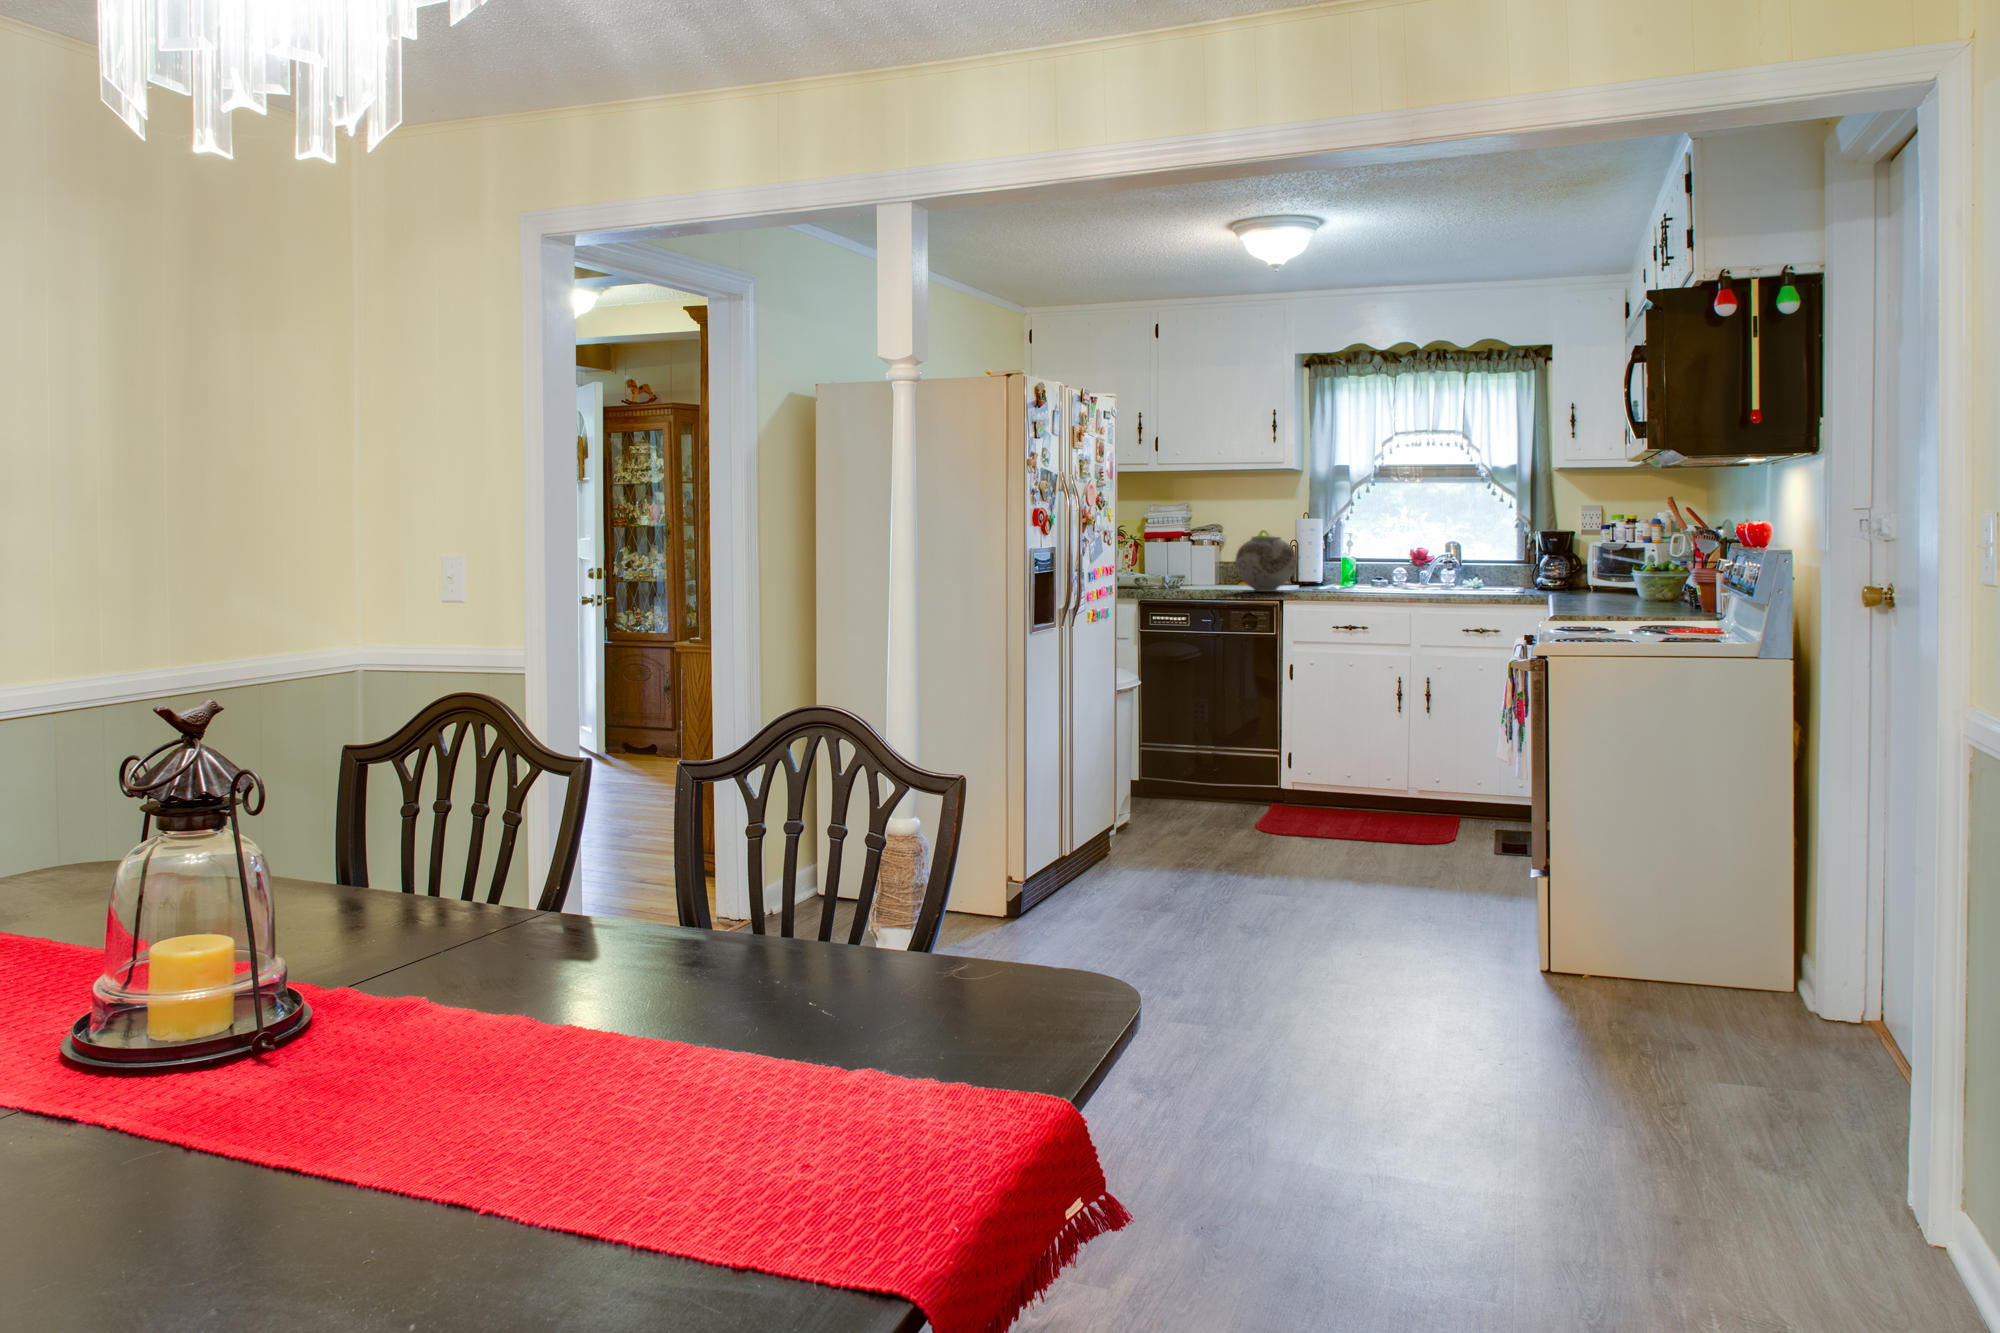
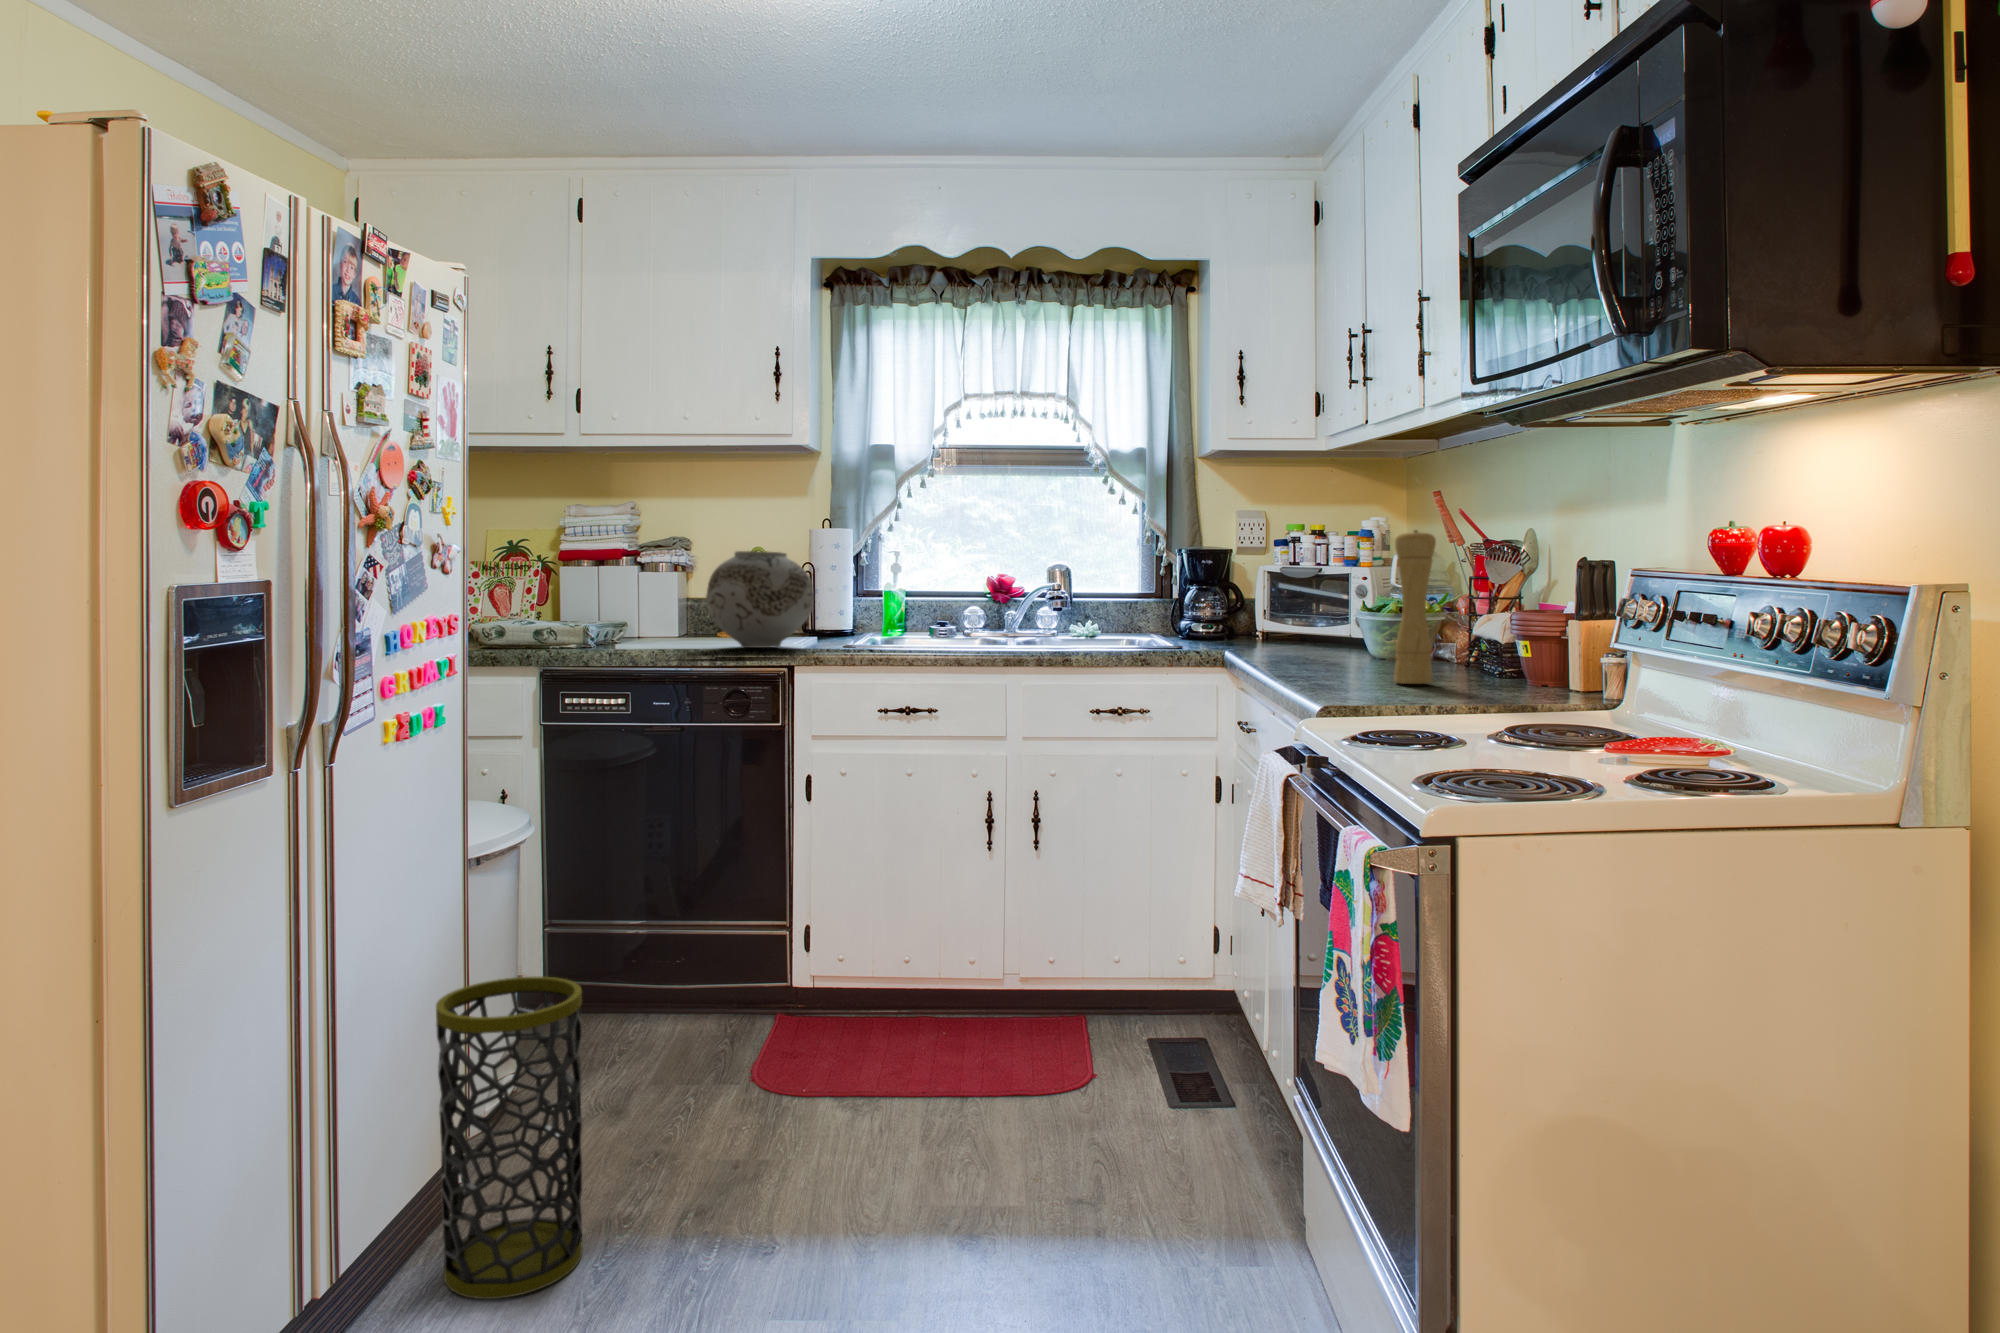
pepper mill: none [1608,527,1631,608] -> present [1394,530,1436,684]
trash can: none [1134,733,1193,857] -> present [436,976,583,1299]

